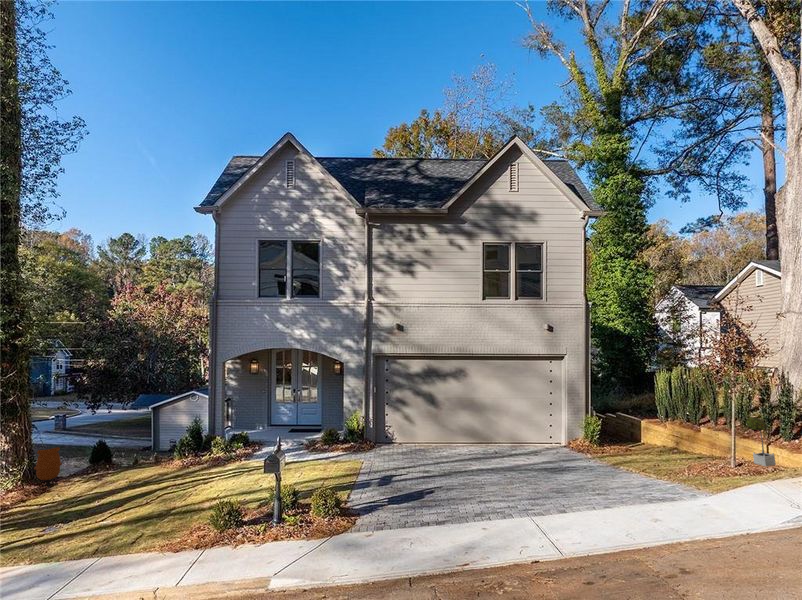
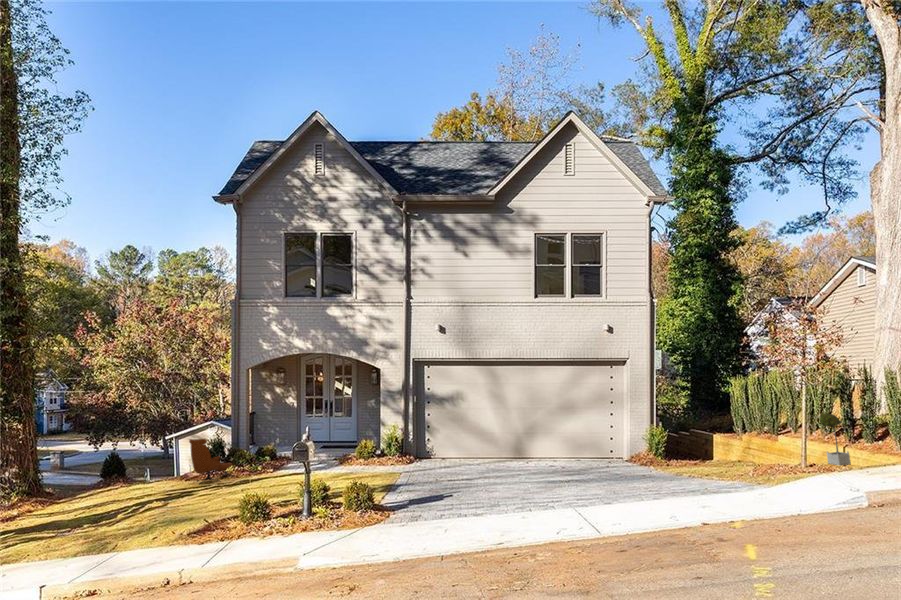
lounge chair: present [33,447,62,490] -> present [189,439,233,481]

